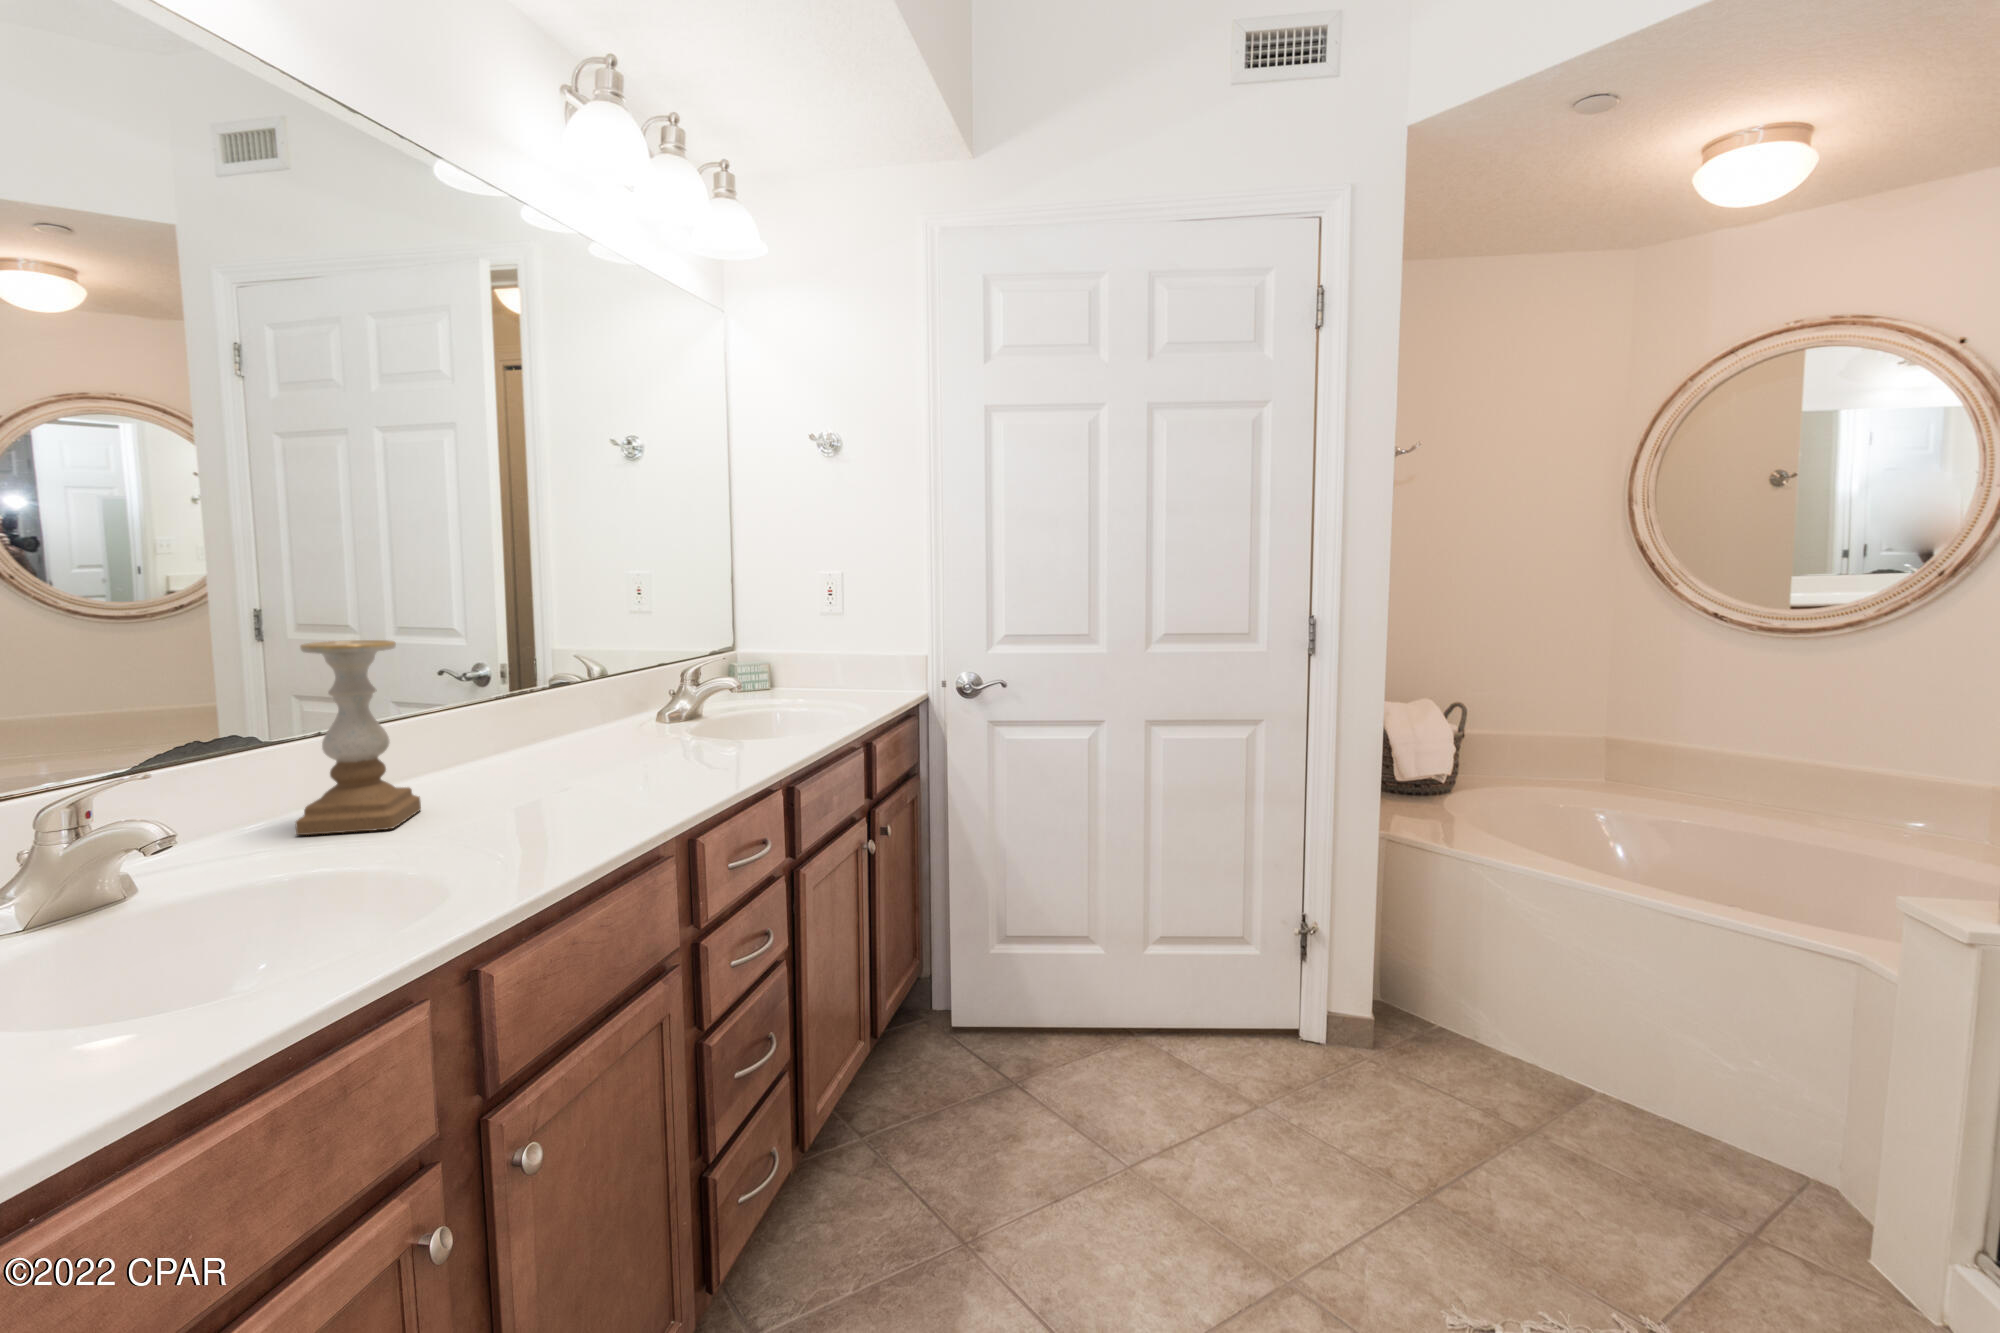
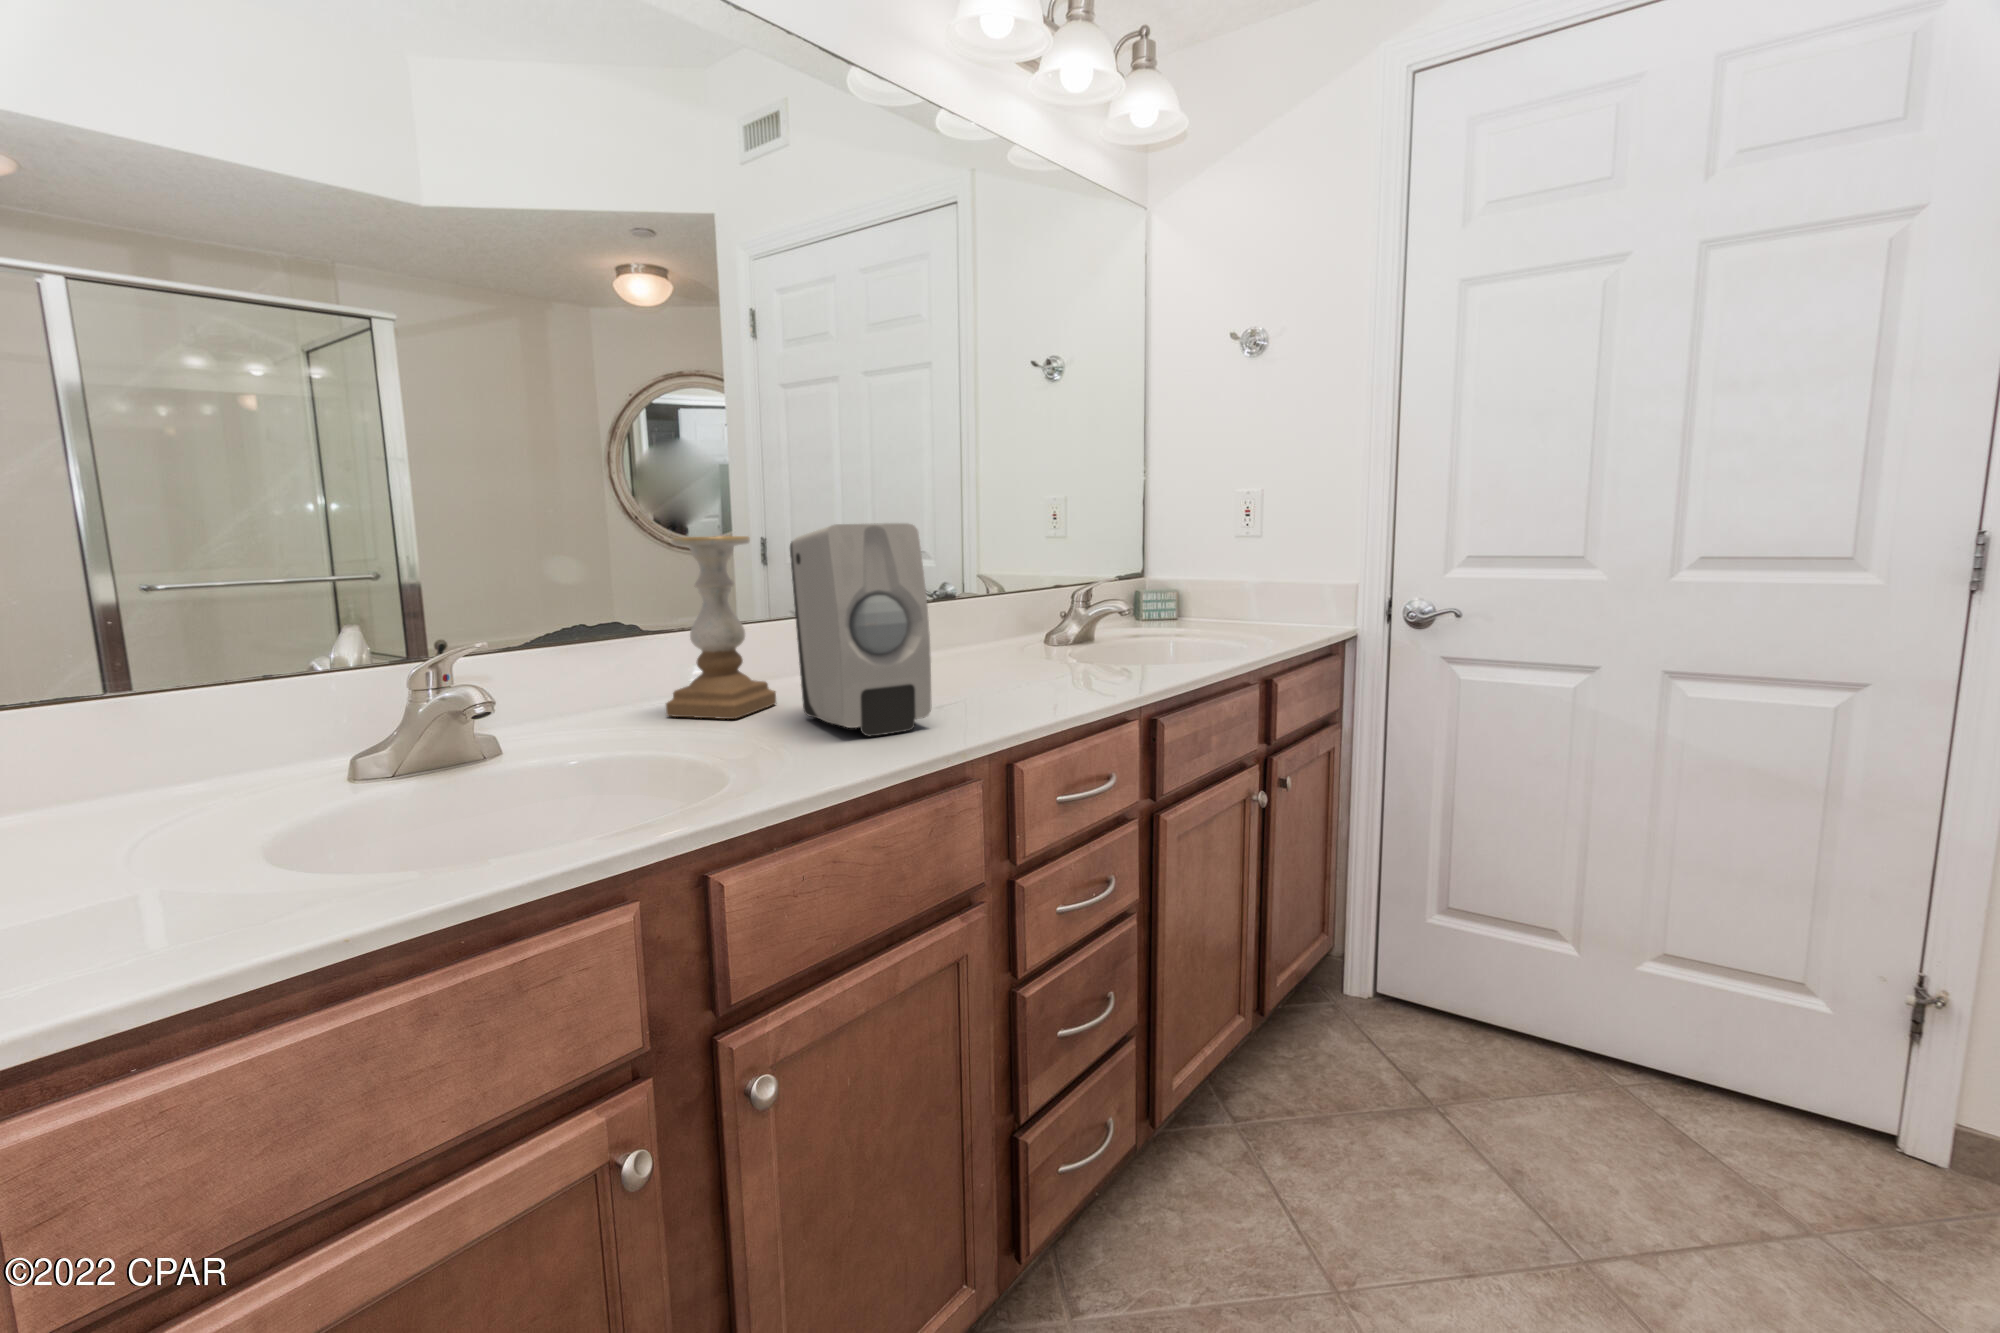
soap dispenser: none [454,633,621,829] -> present [790,523,932,736]

